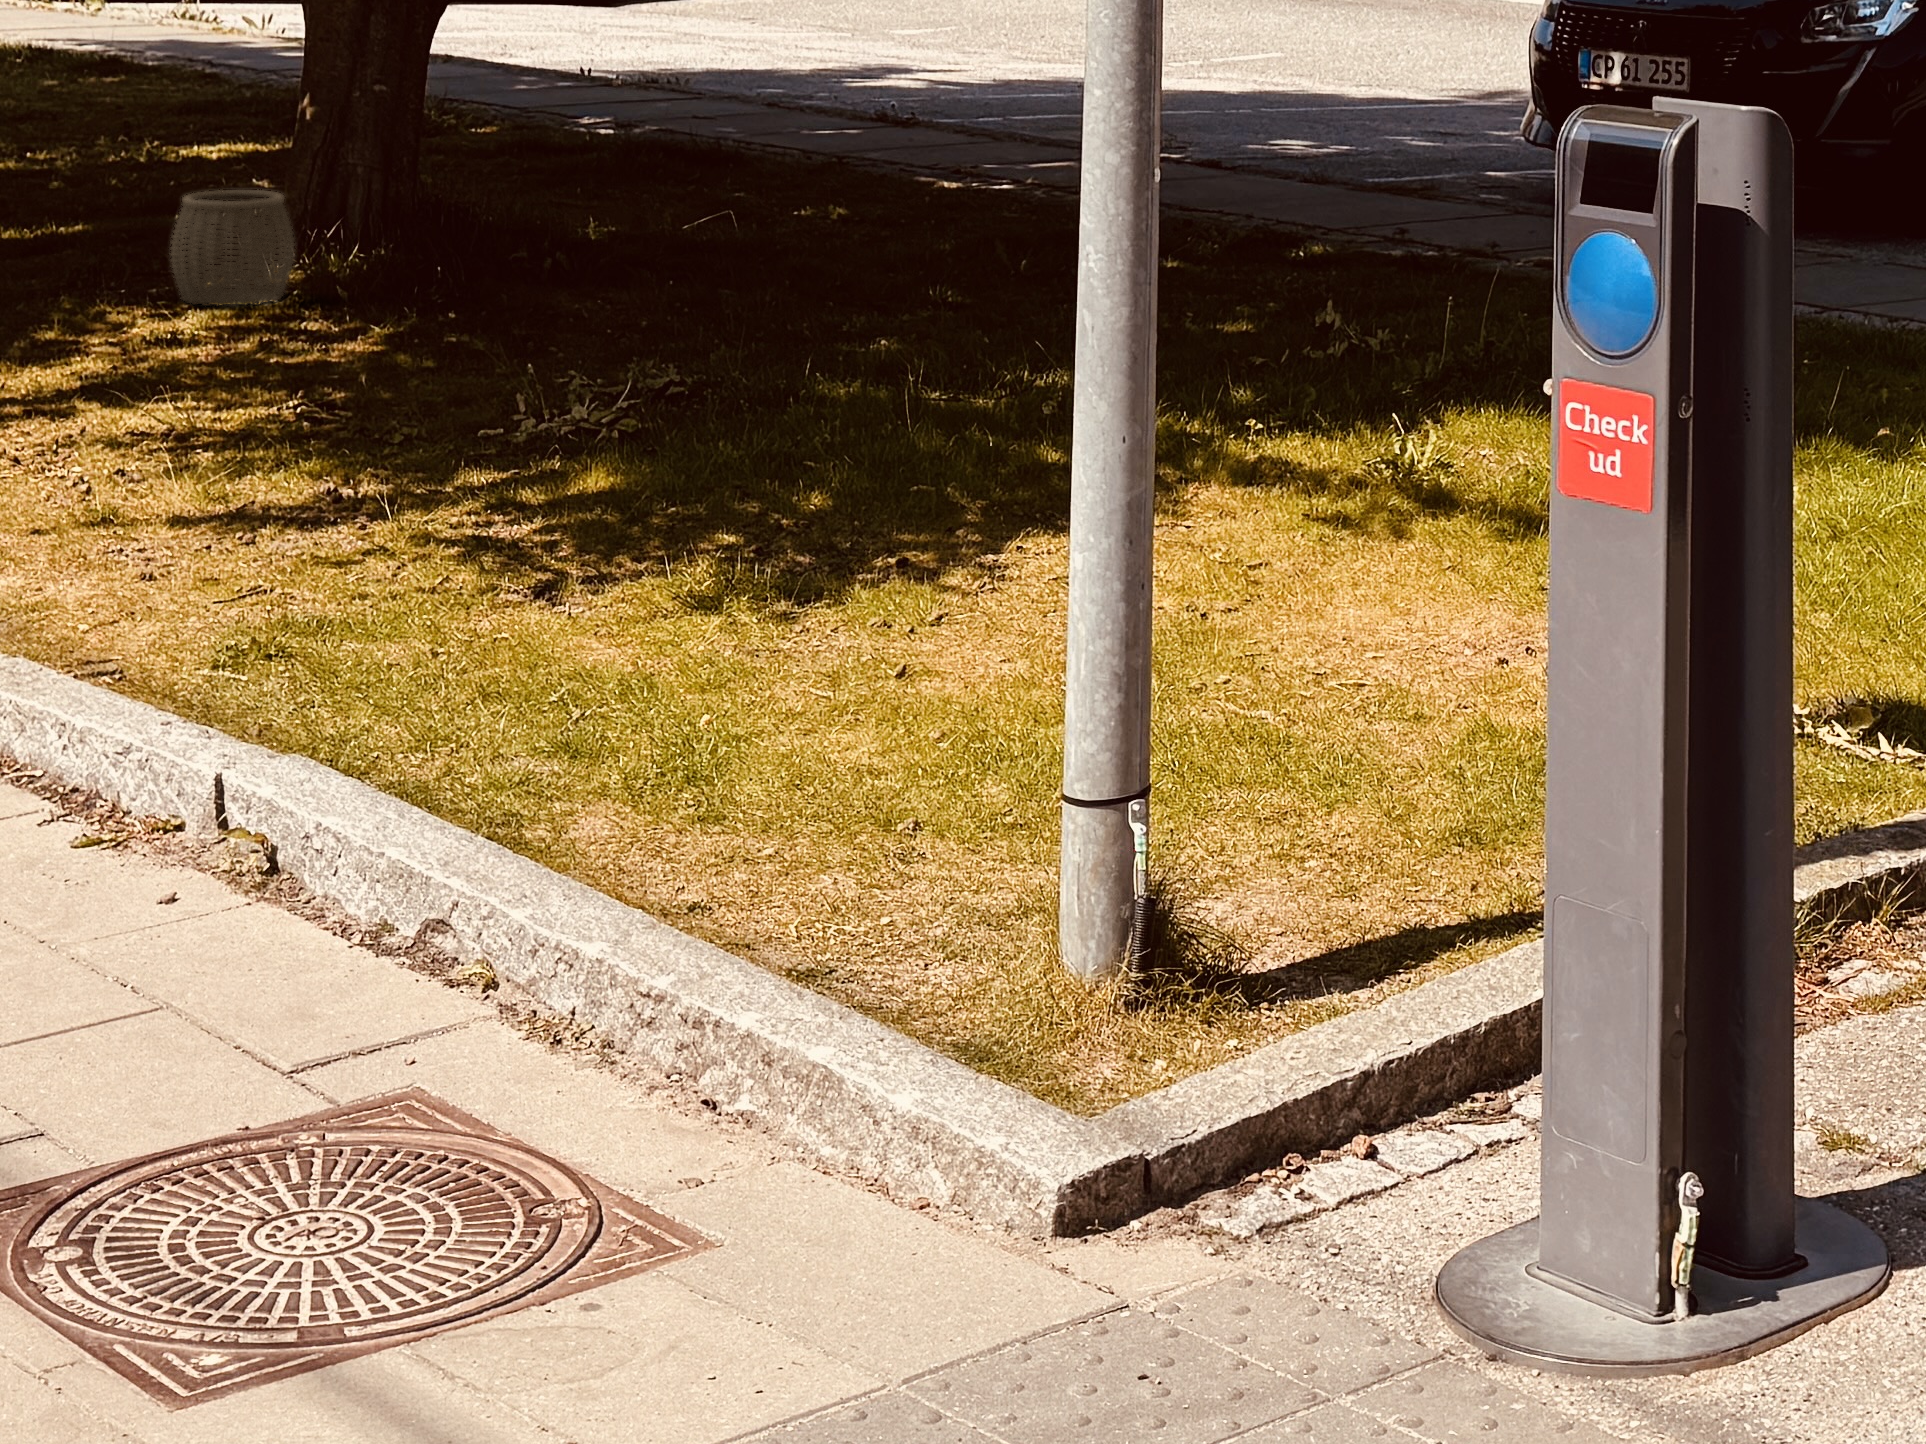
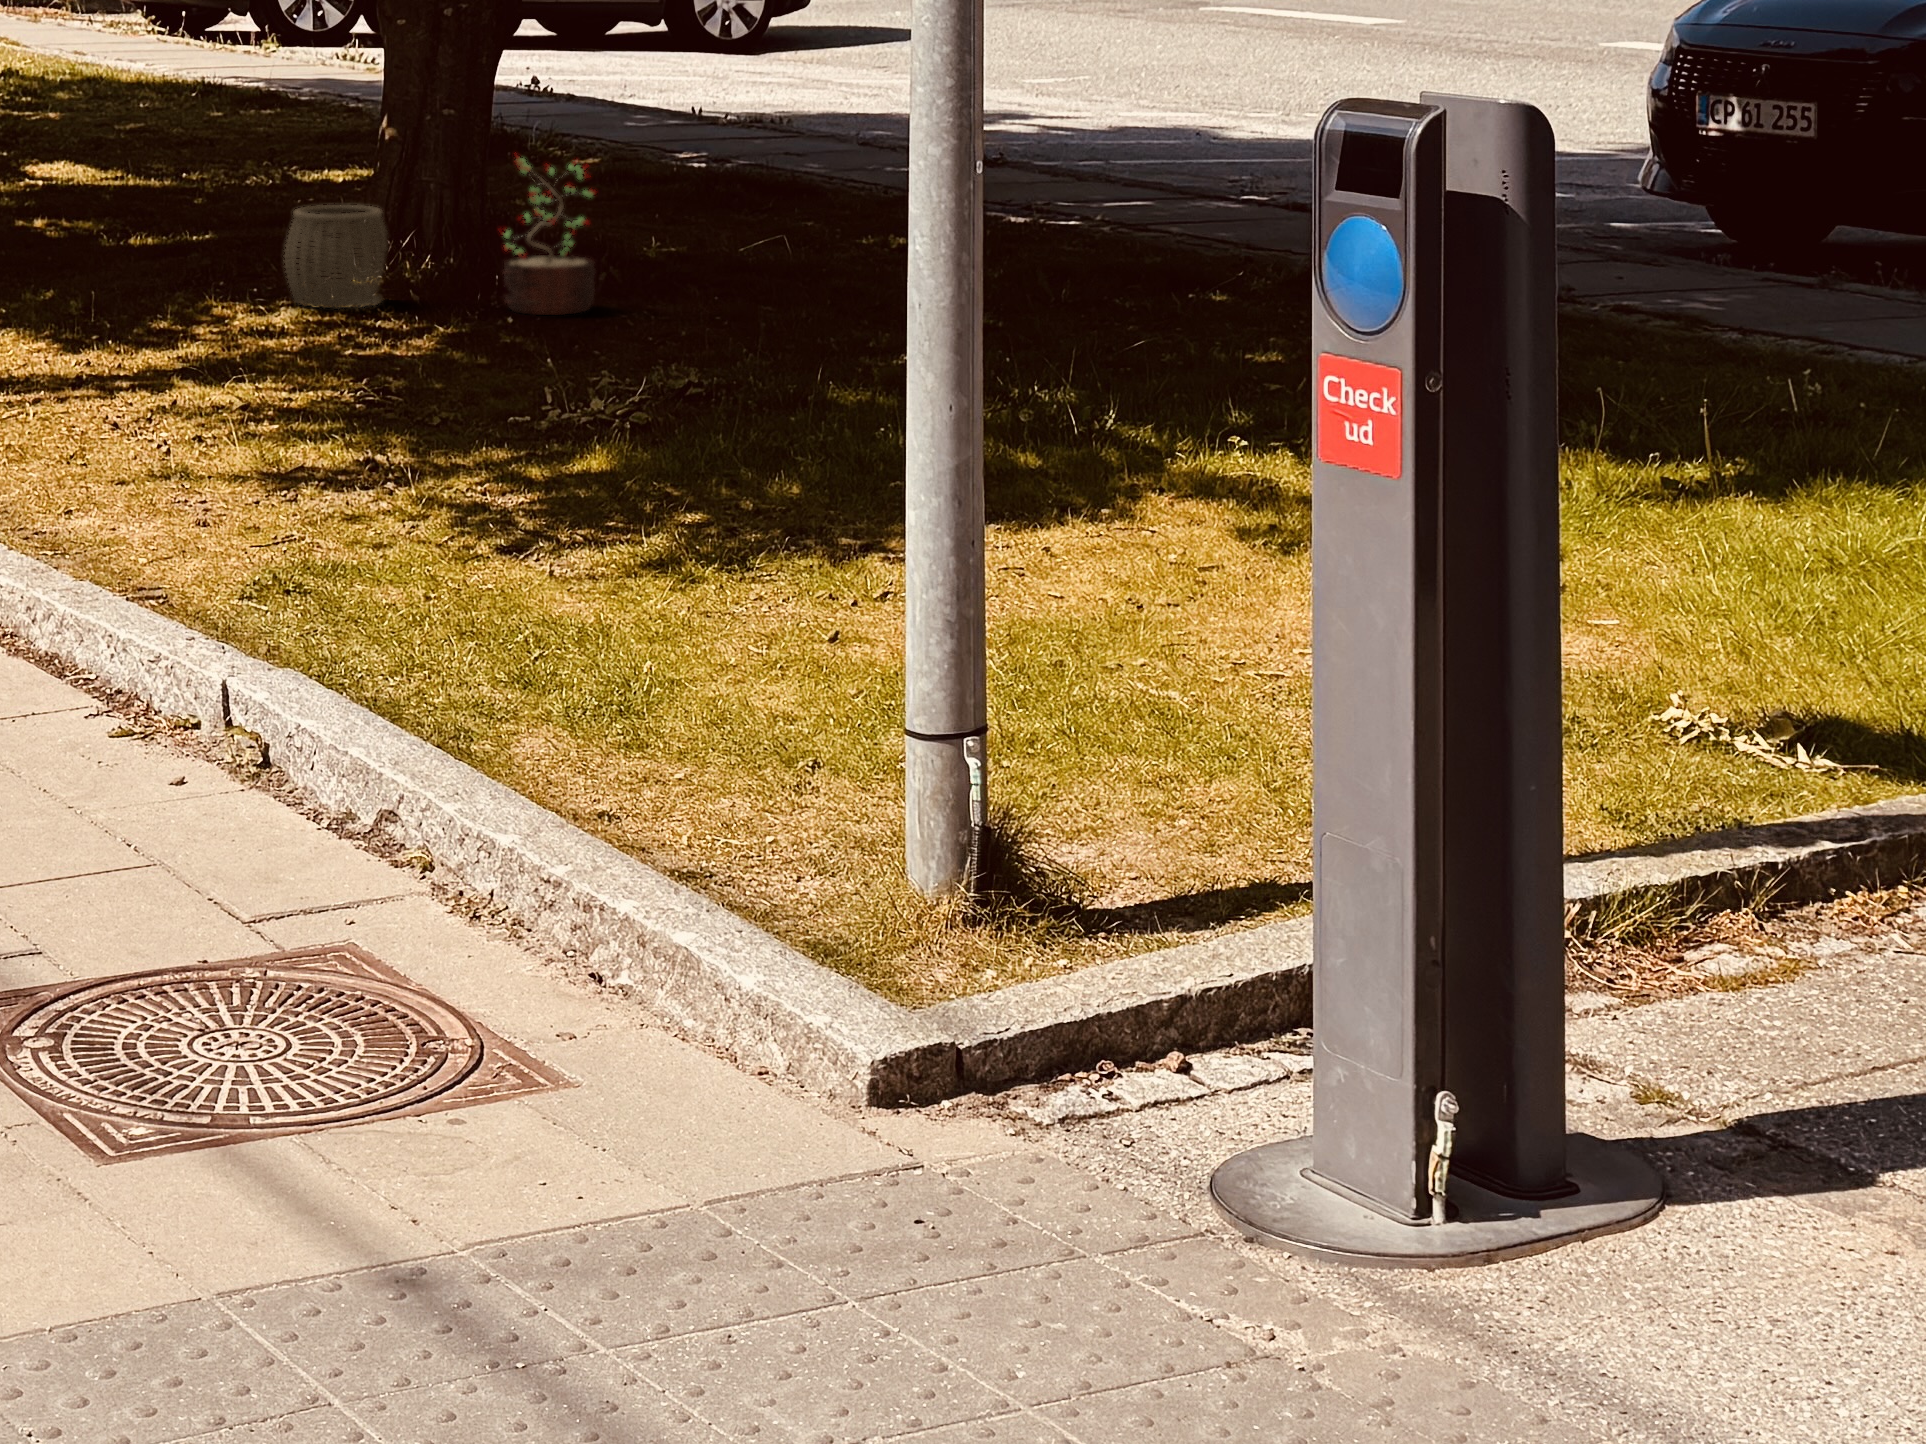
decorative plant: none [417,130,527,307] -> present [502,156,596,315]

